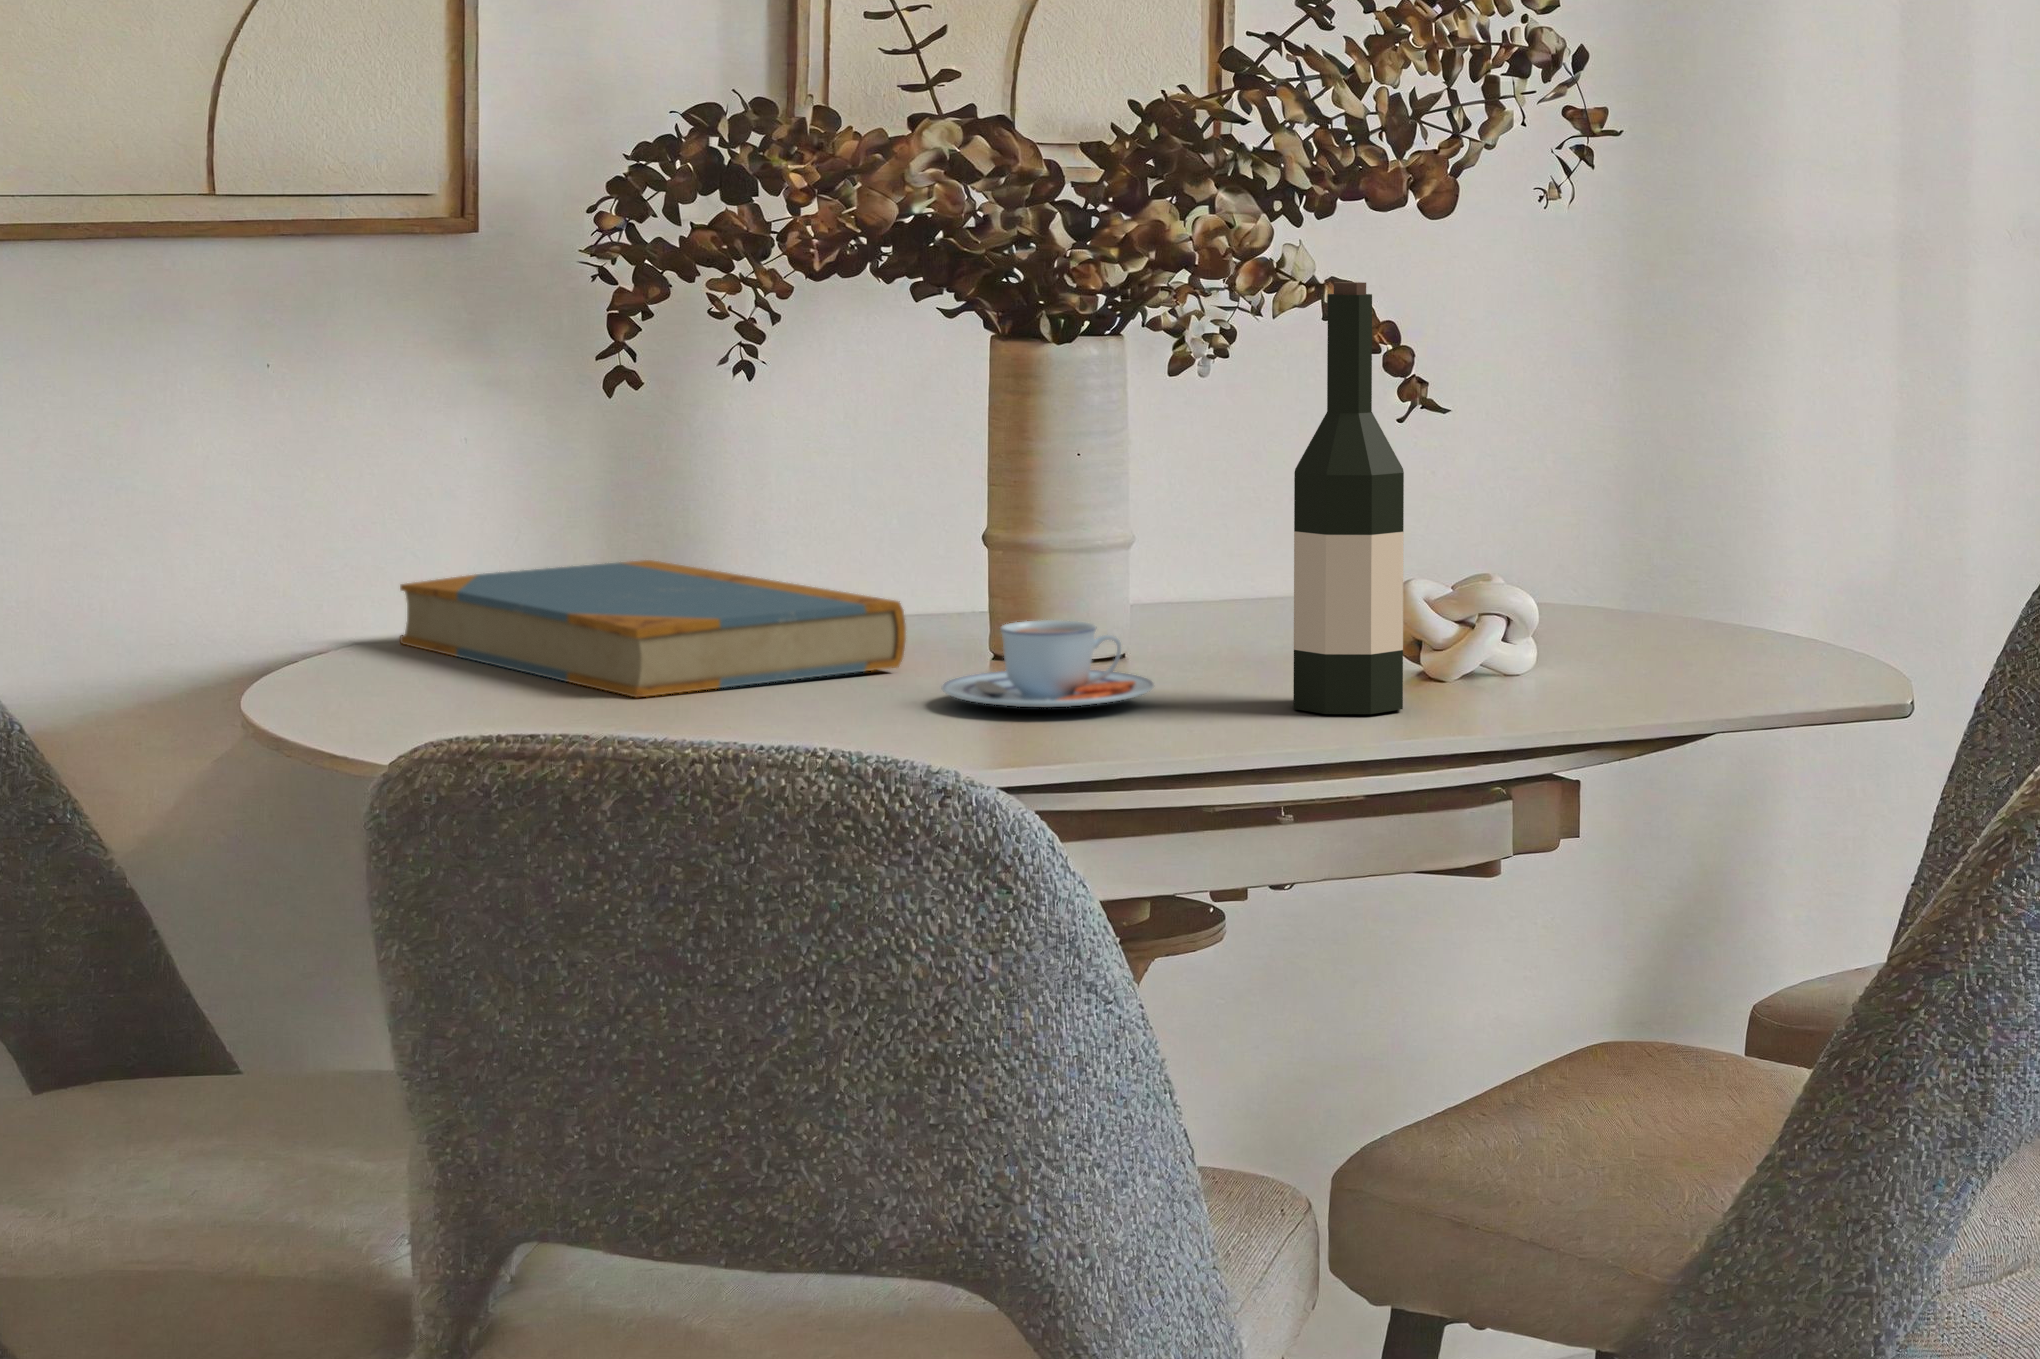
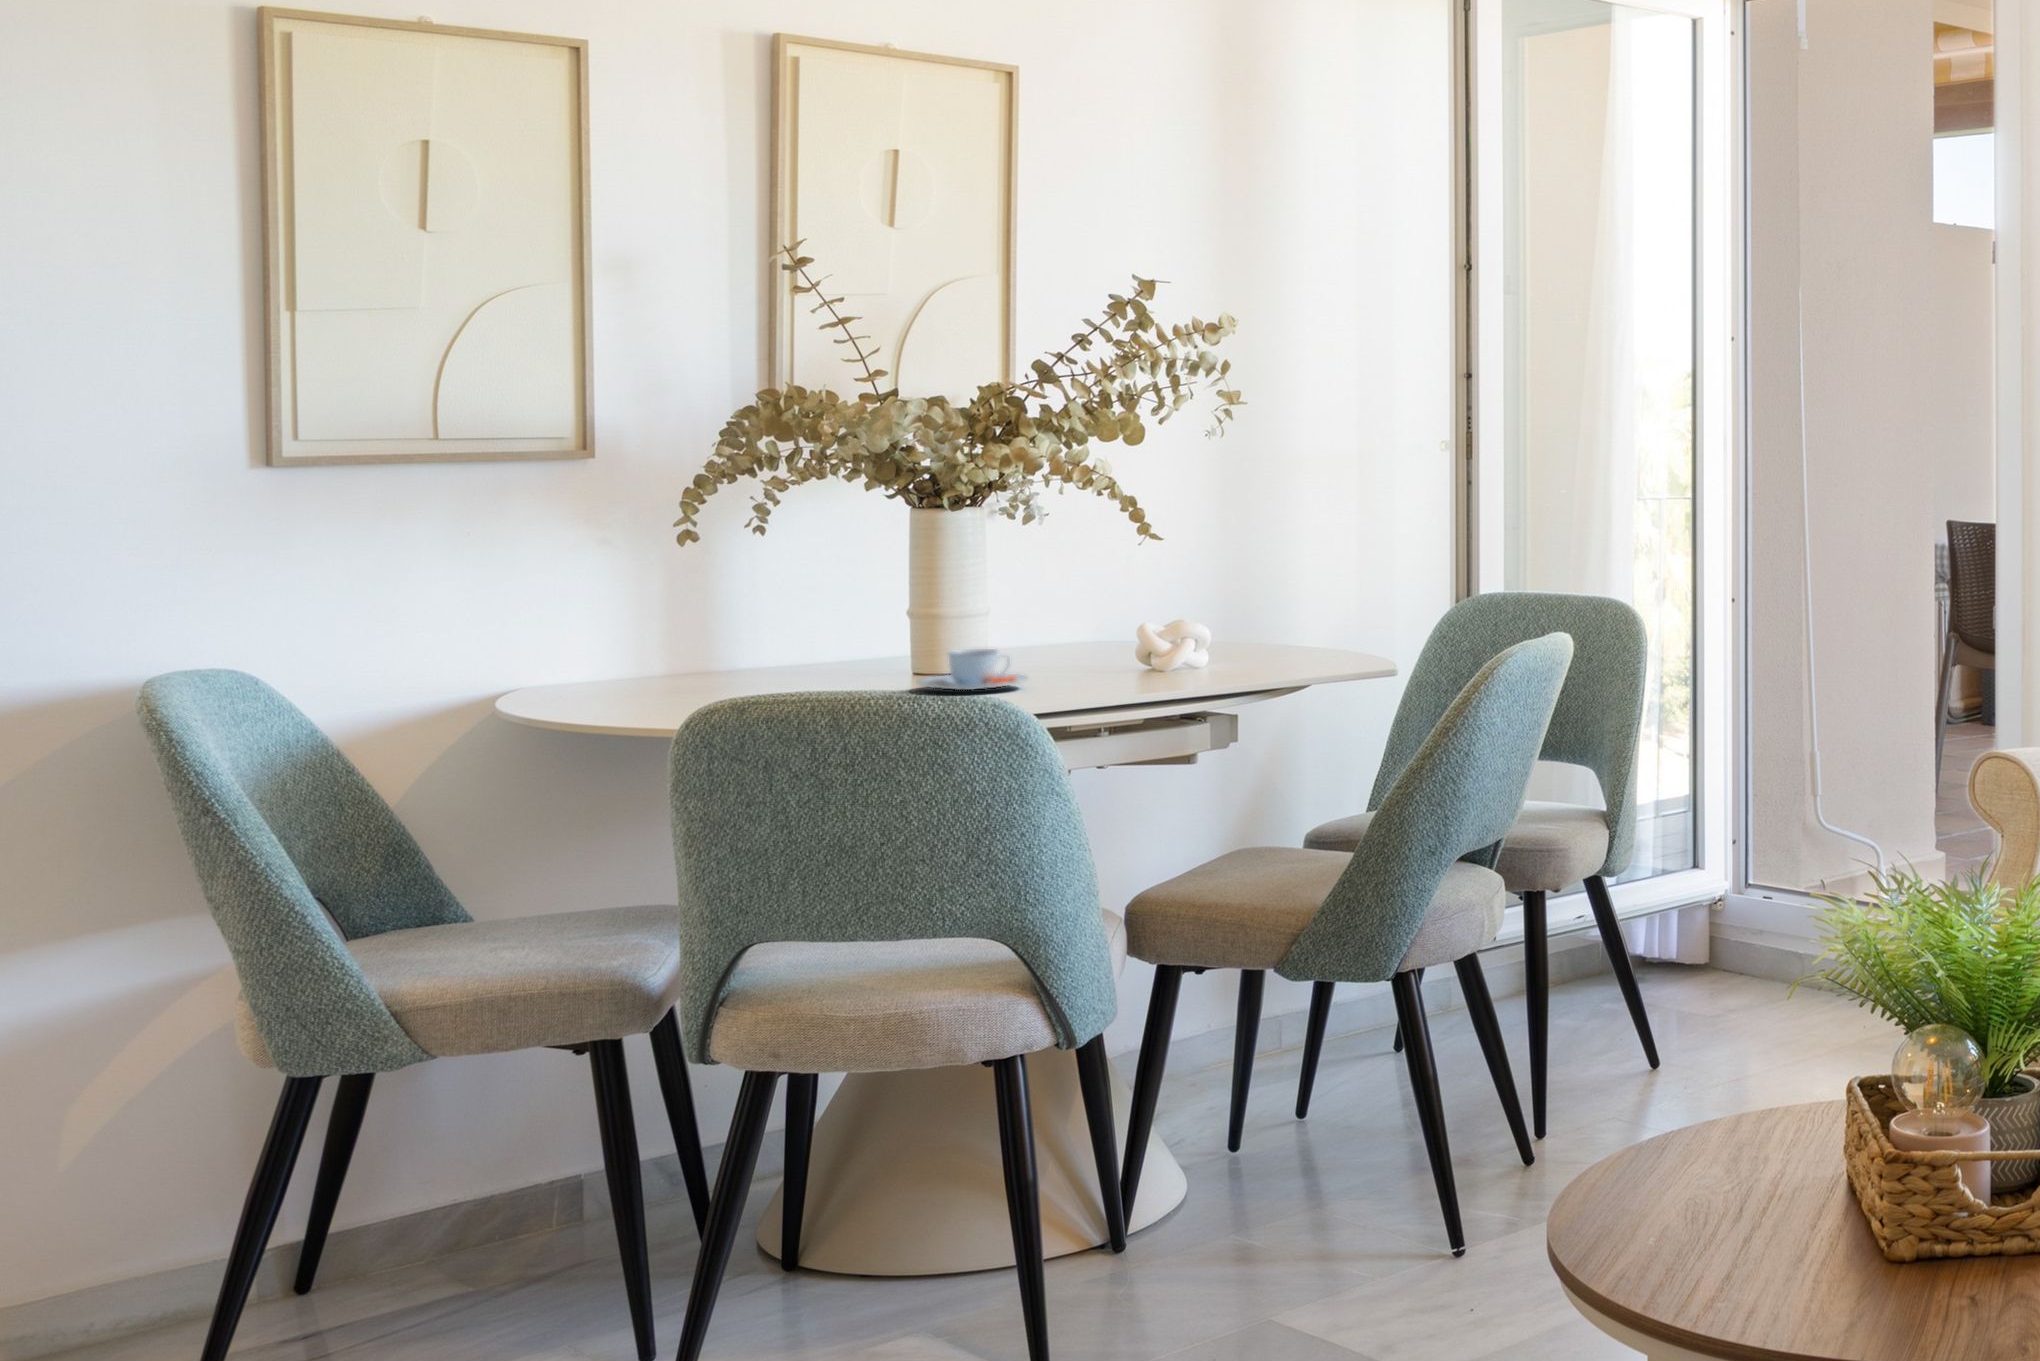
wine bottle: present [1293,282,1404,714] -> none [1098,481,1156,686]
book: present [400,560,906,697] -> none [559,635,877,696]

